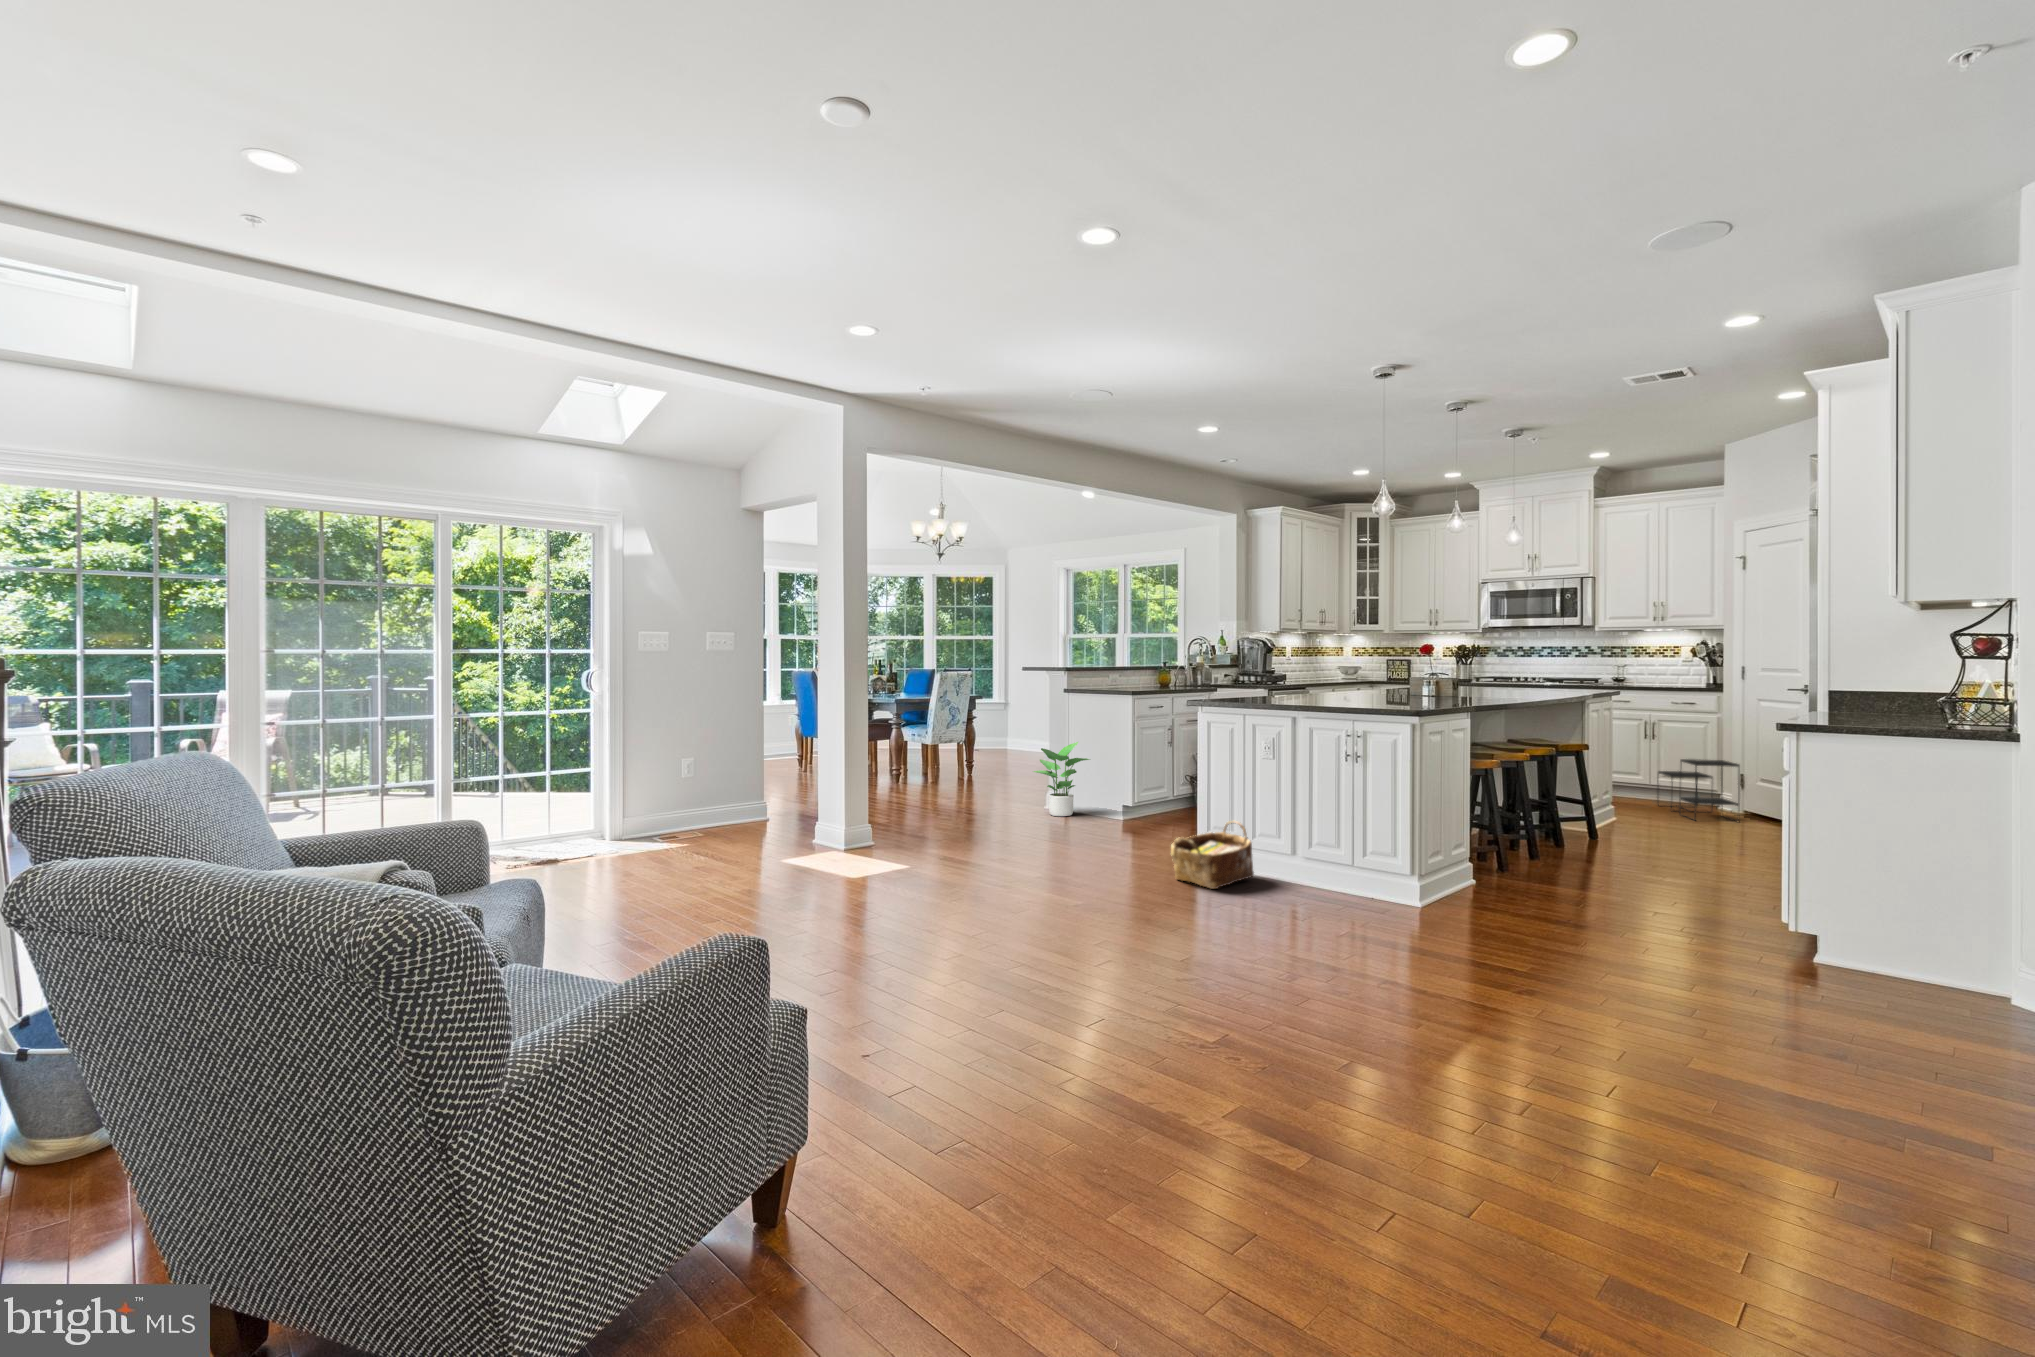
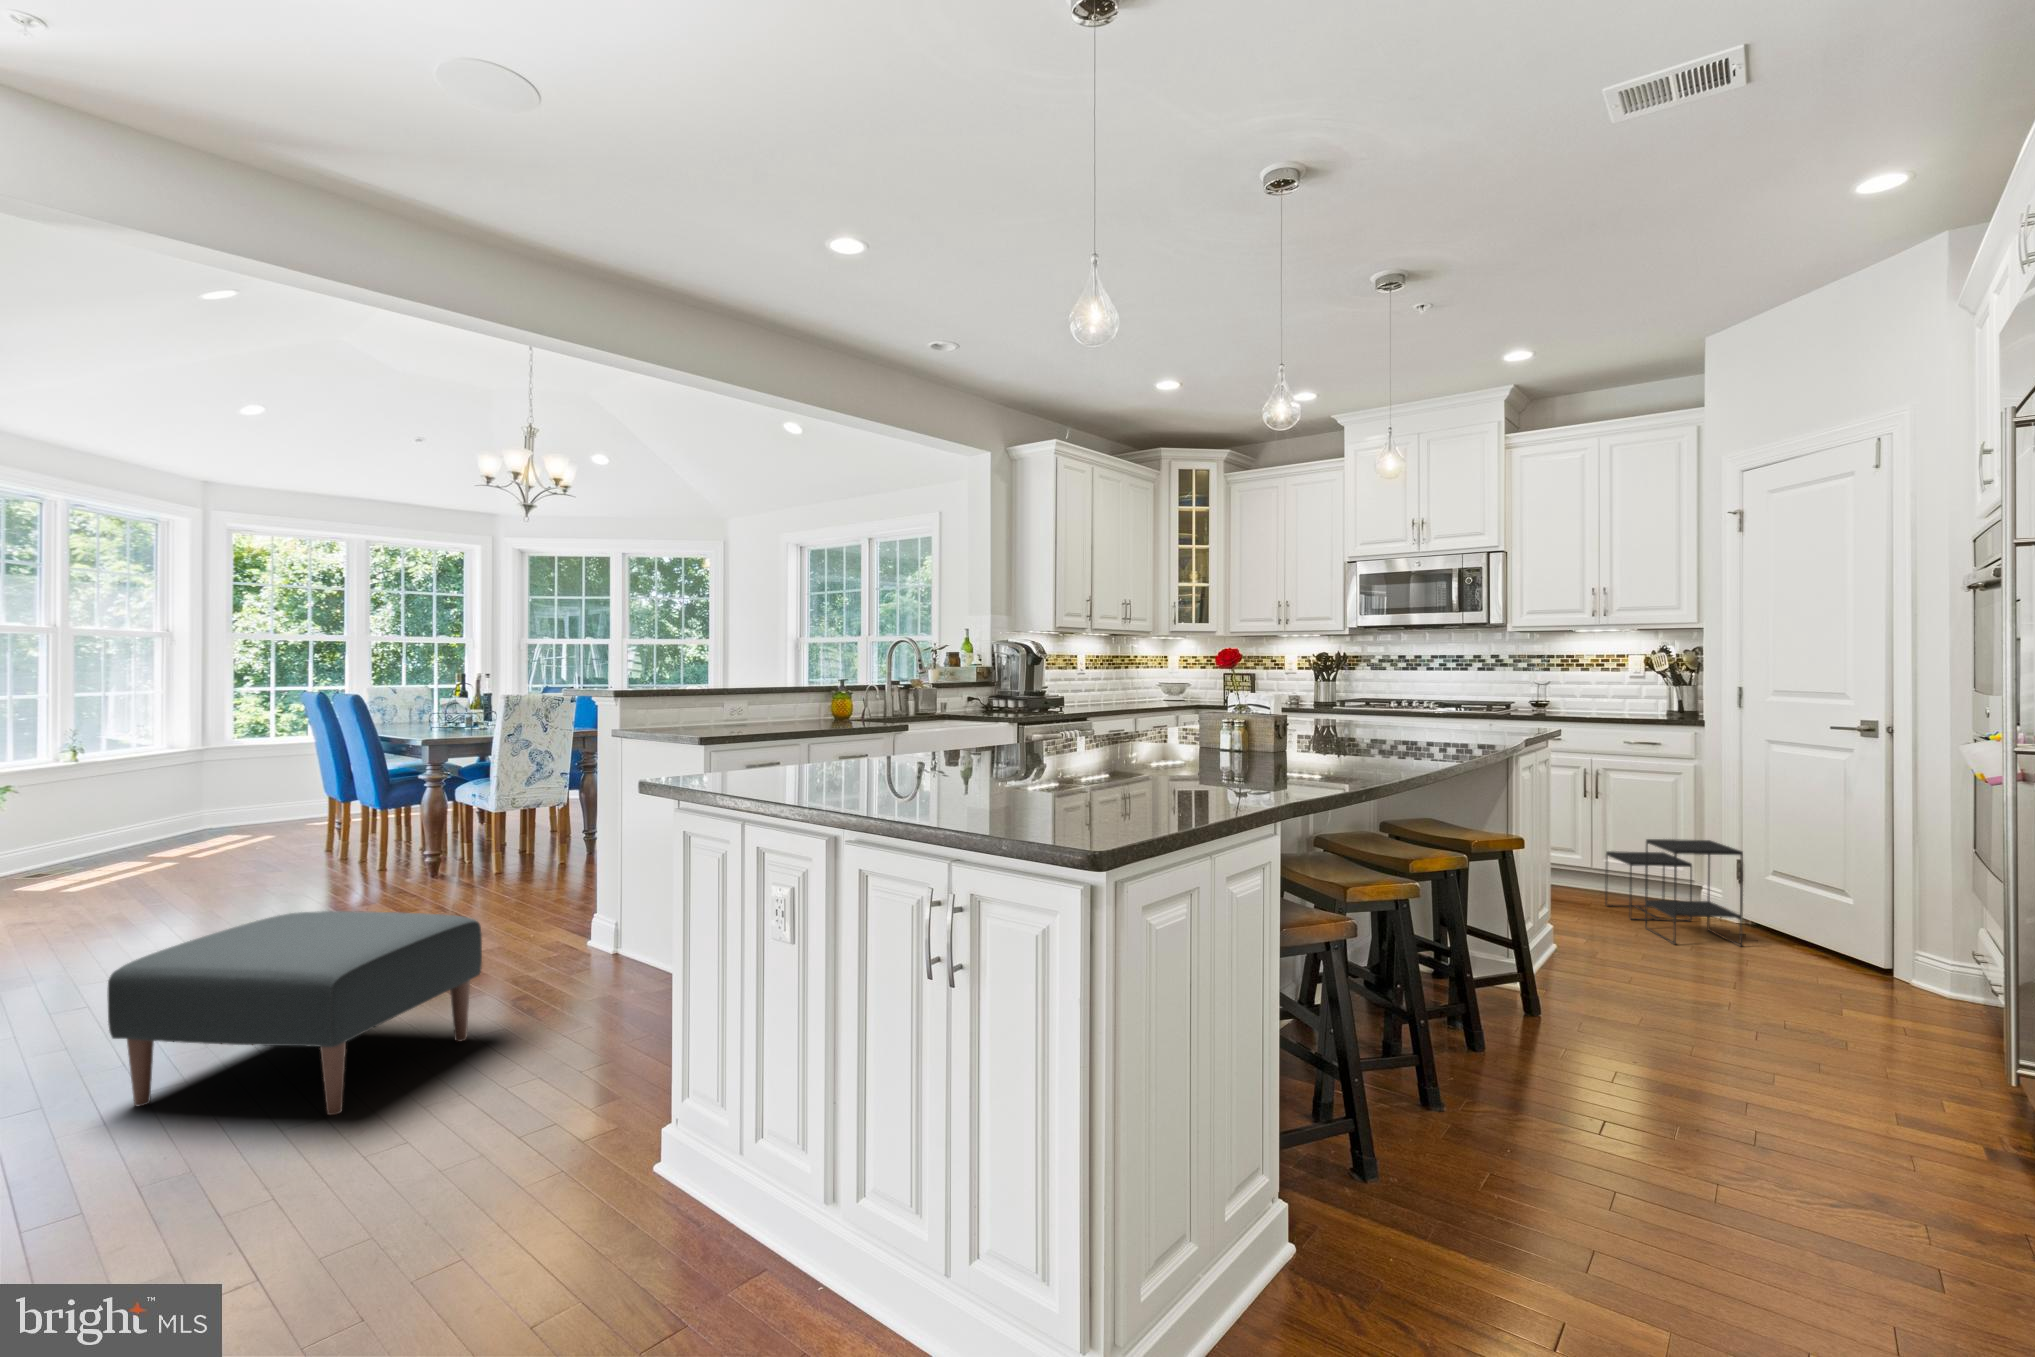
potted plant: present [1034,742,1090,816] -> none [556,831,666,972]
ottoman: none [901,771,1031,852] -> present [107,911,482,1115]
woven basket: present [1171,821,1254,889] -> none [585,1076,801,1291]

